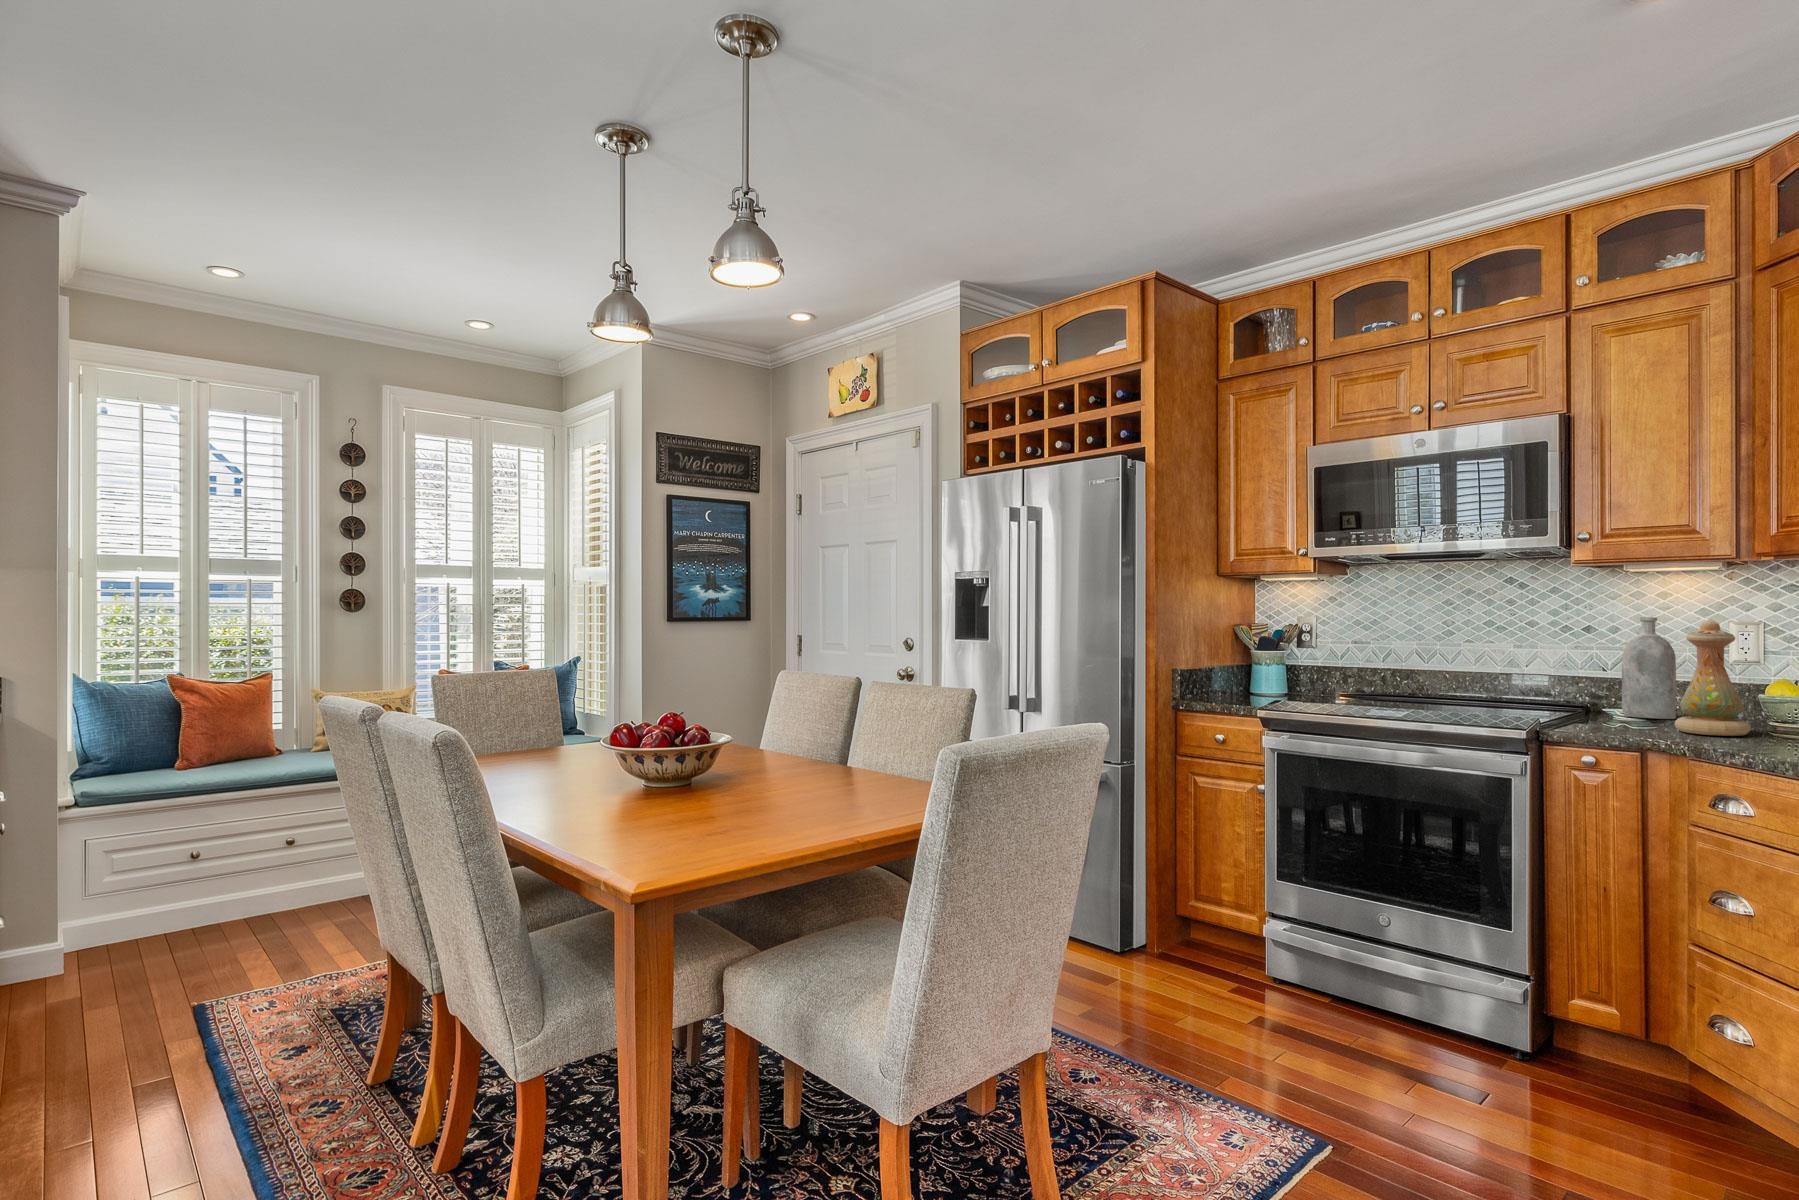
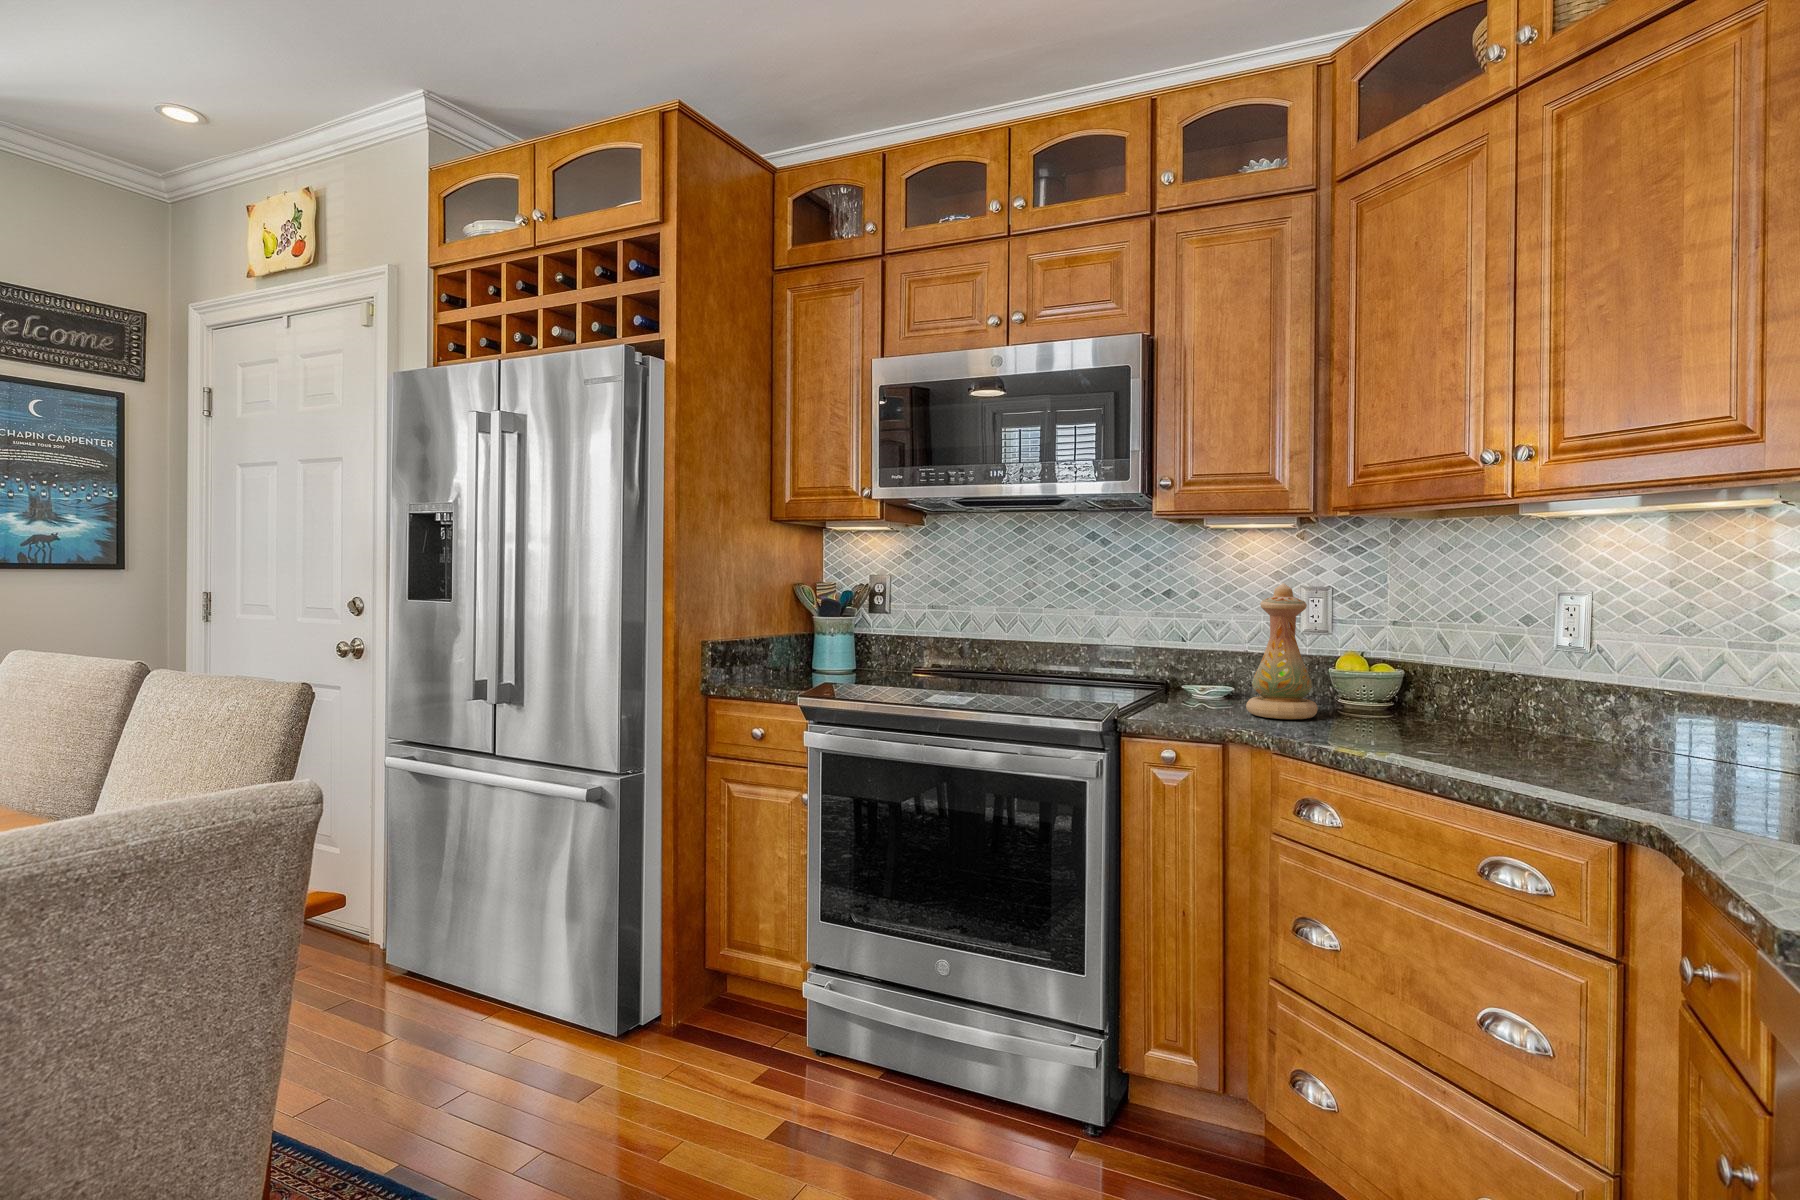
bottle: present [1622,617,1676,719] -> none [1197,581,1250,697]

